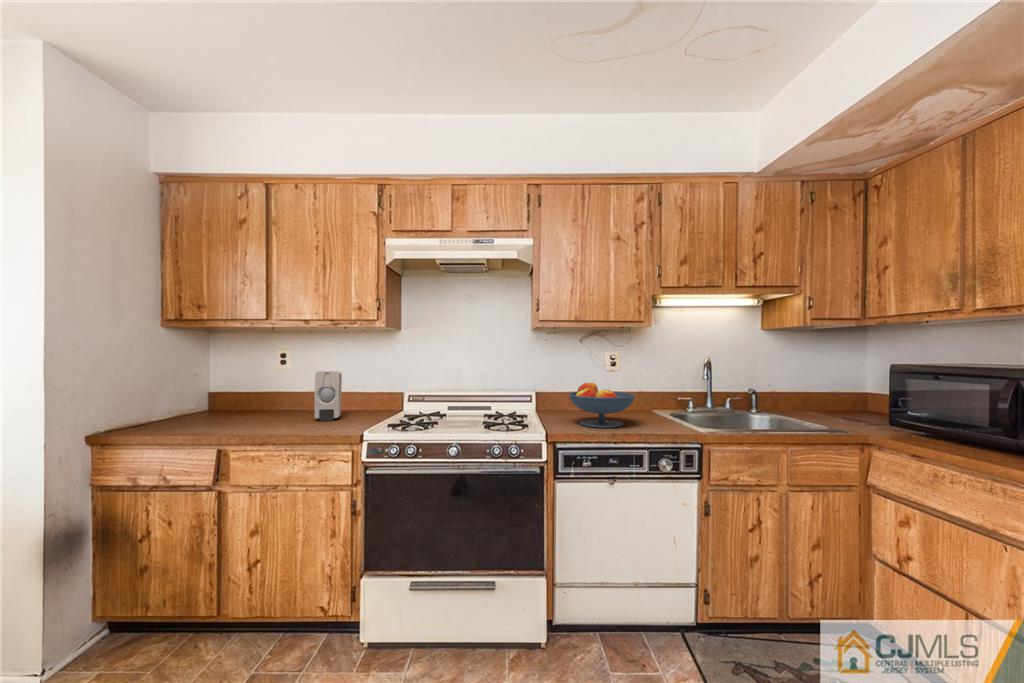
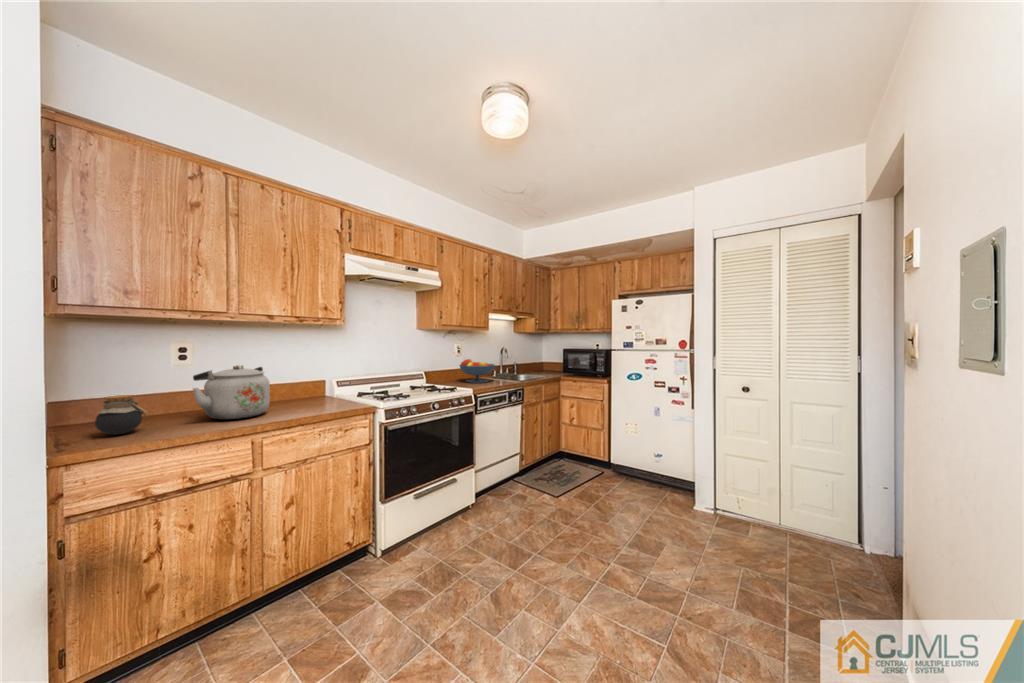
soap dispenser: present [314,371,342,421] -> none [274,360,312,403]
kettle: none [201,373,278,428] -> present [193,365,270,420]
jar: none [144,394,181,427] -> present [95,395,148,435]

